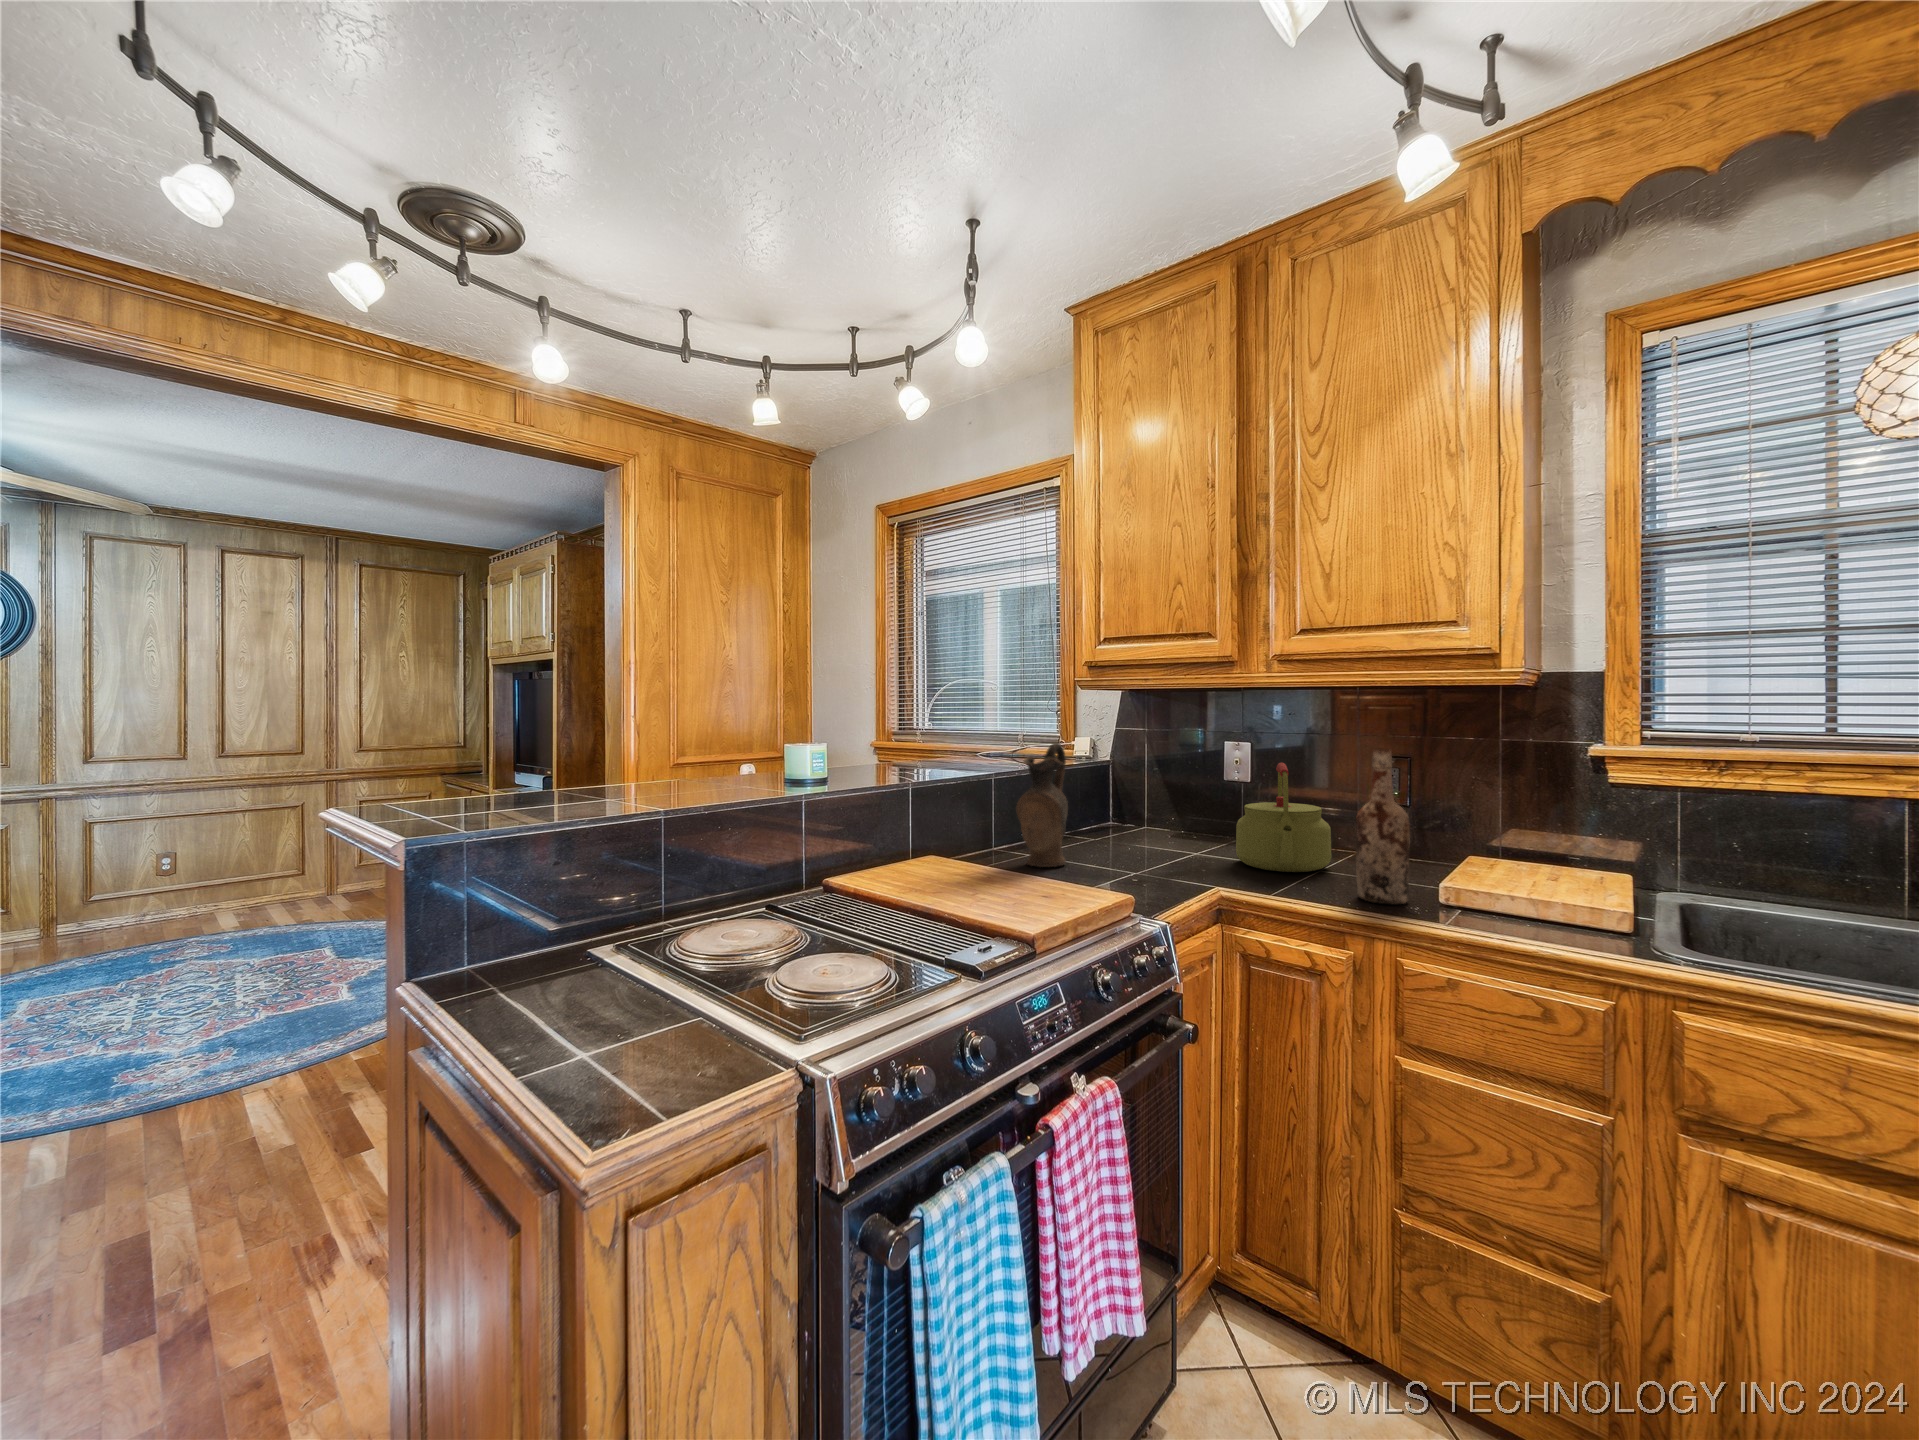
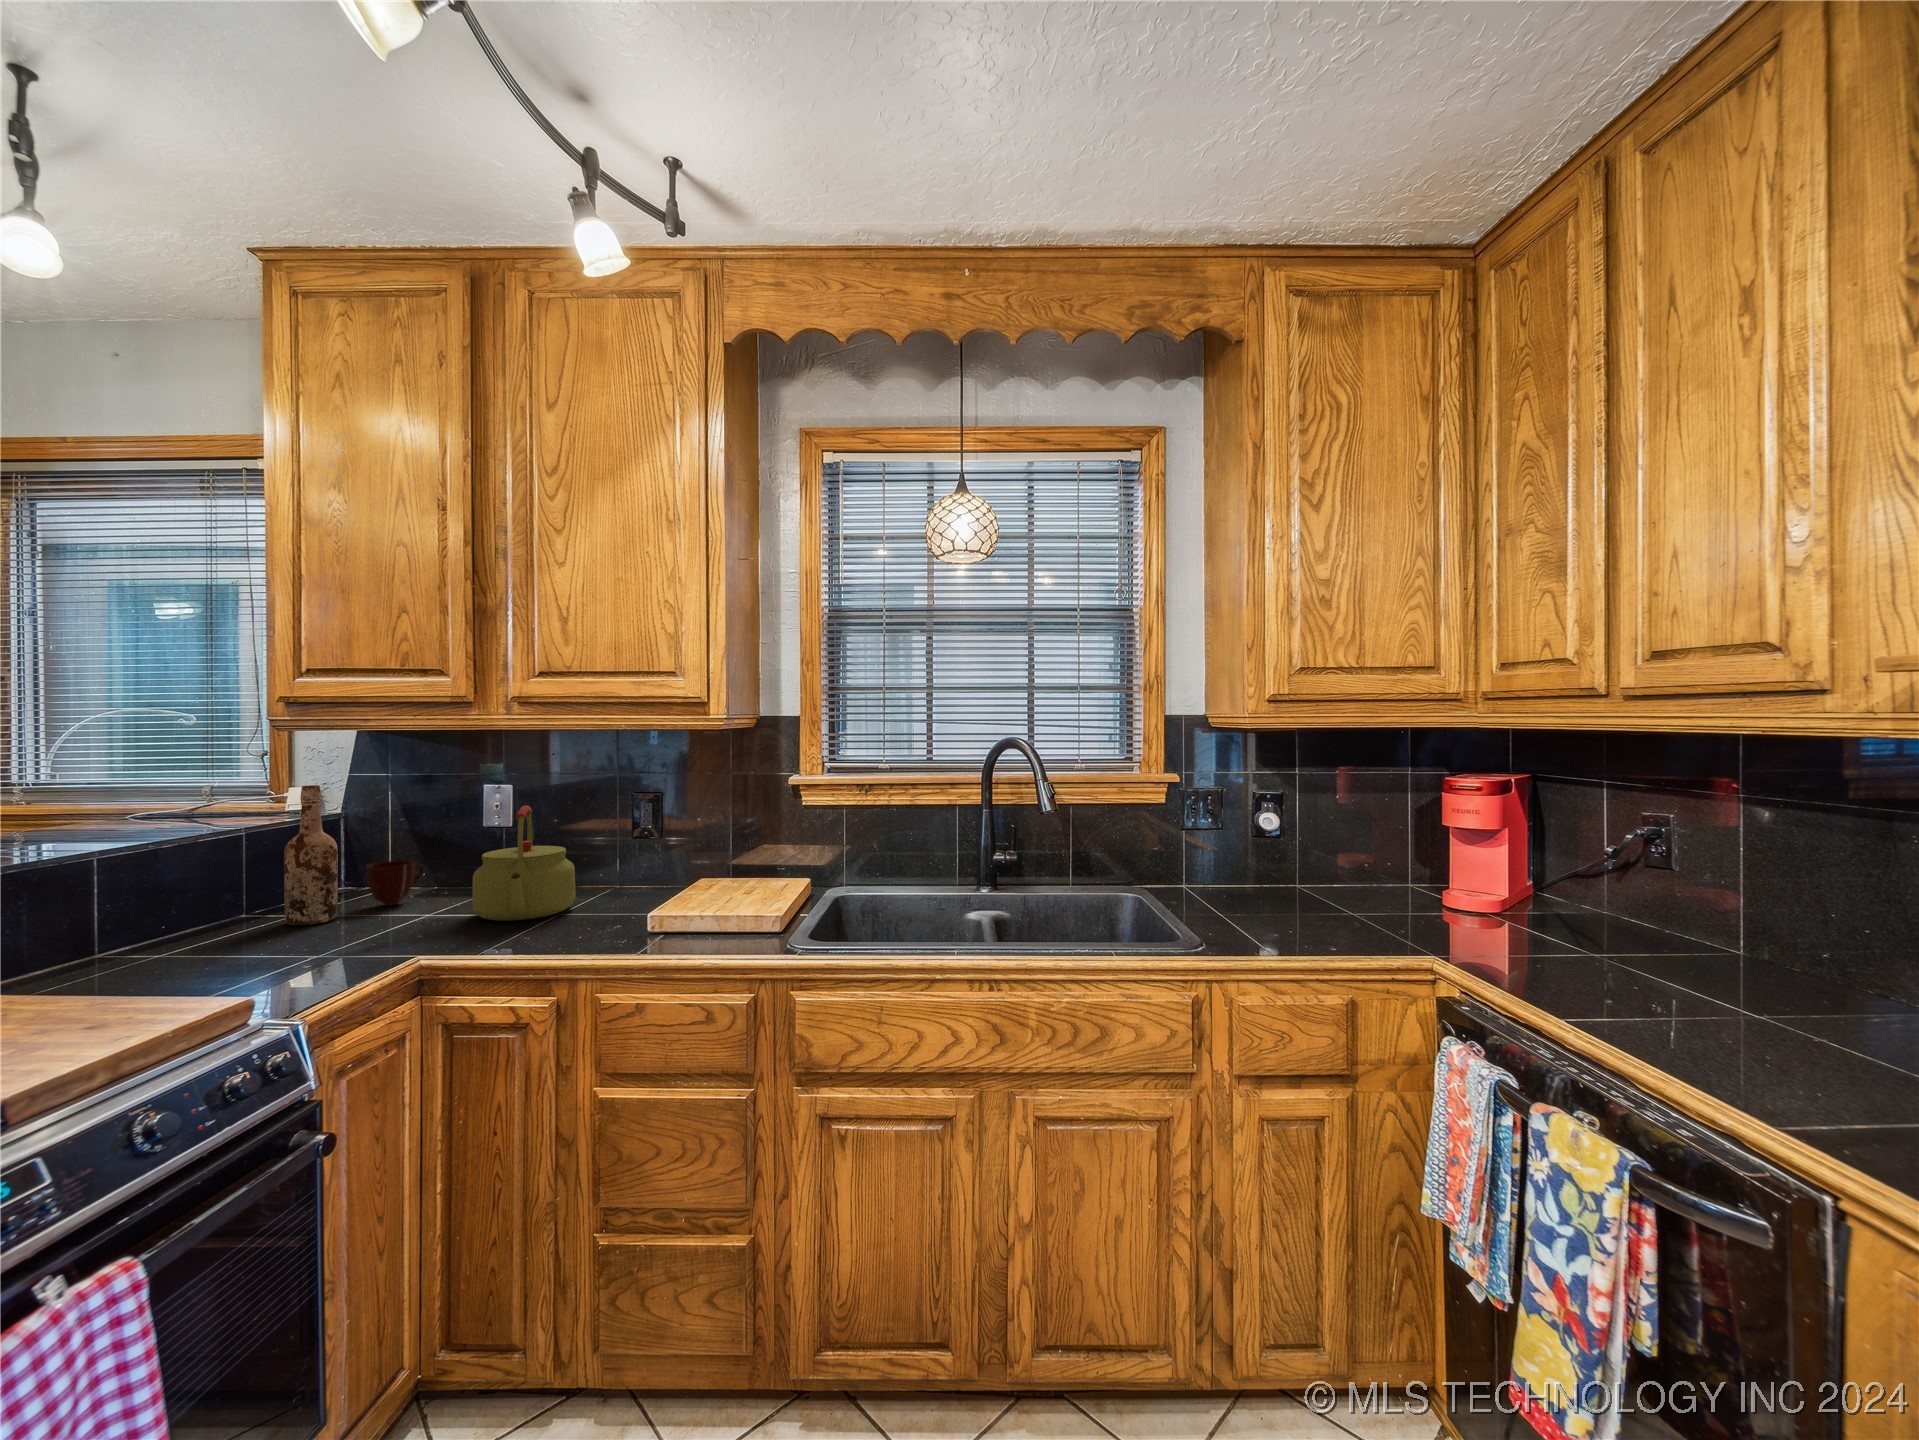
ceramic pitcher: present [1016,743,1068,867] -> none [134,798,231,963]
wine bottle: present [1356,749,1410,904] -> present [284,785,338,926]
mug: none [1140,806,1180,844] -> present [366,860,424,906]

